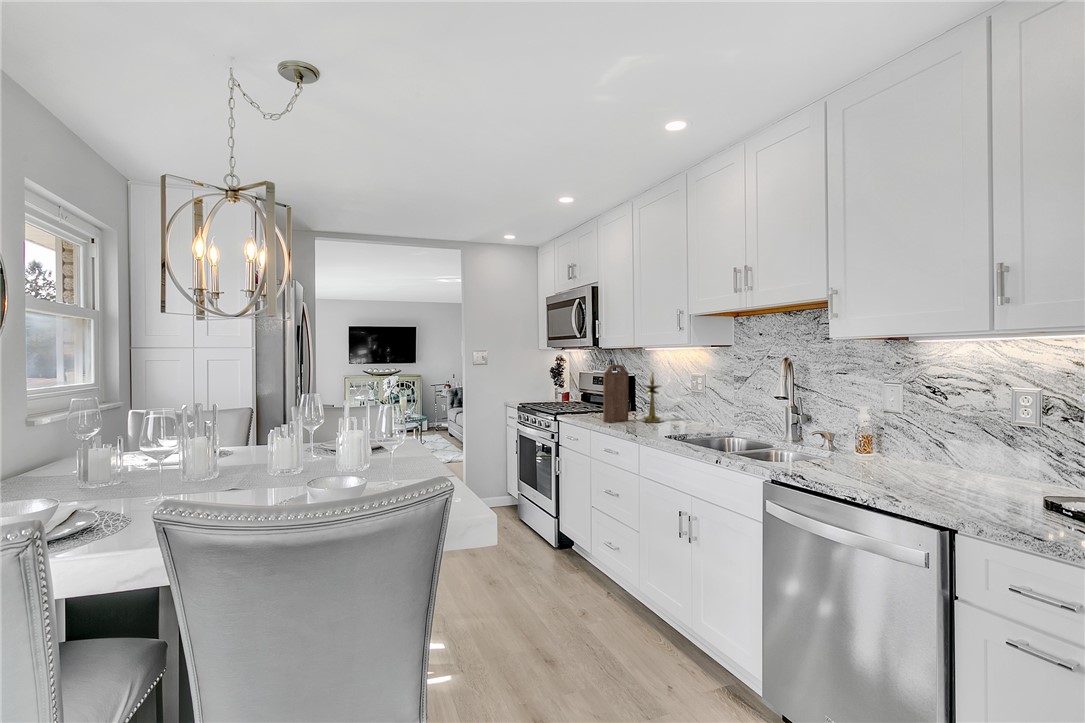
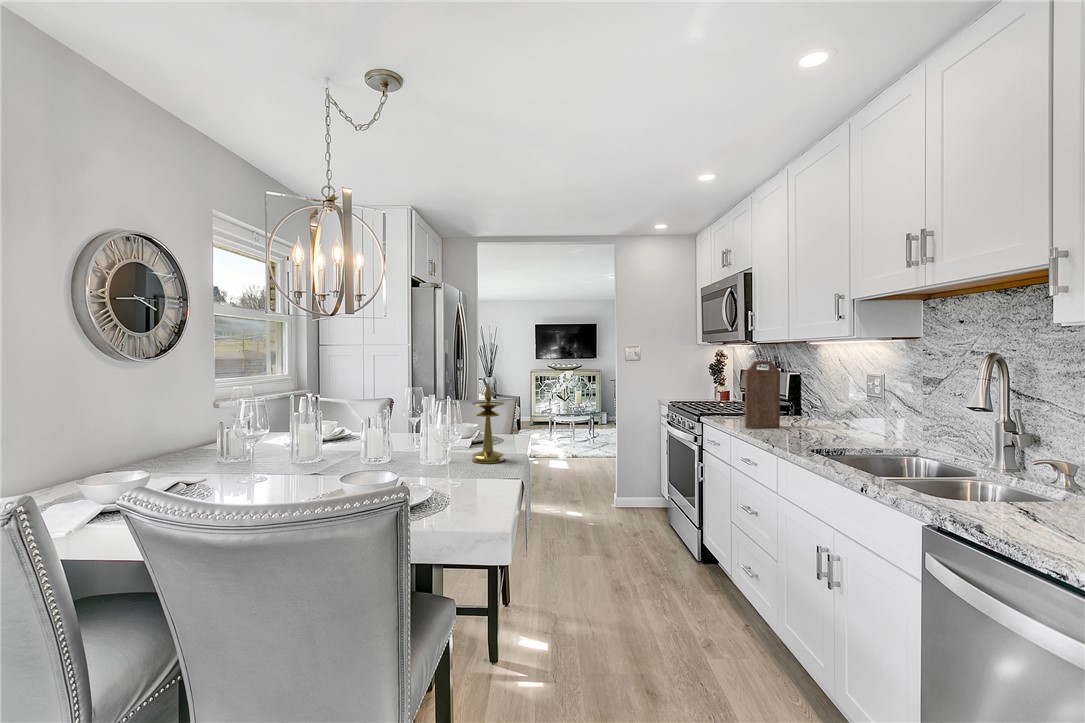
candlestick: present [643,374,662,422] -> present [472,383,504,463]

